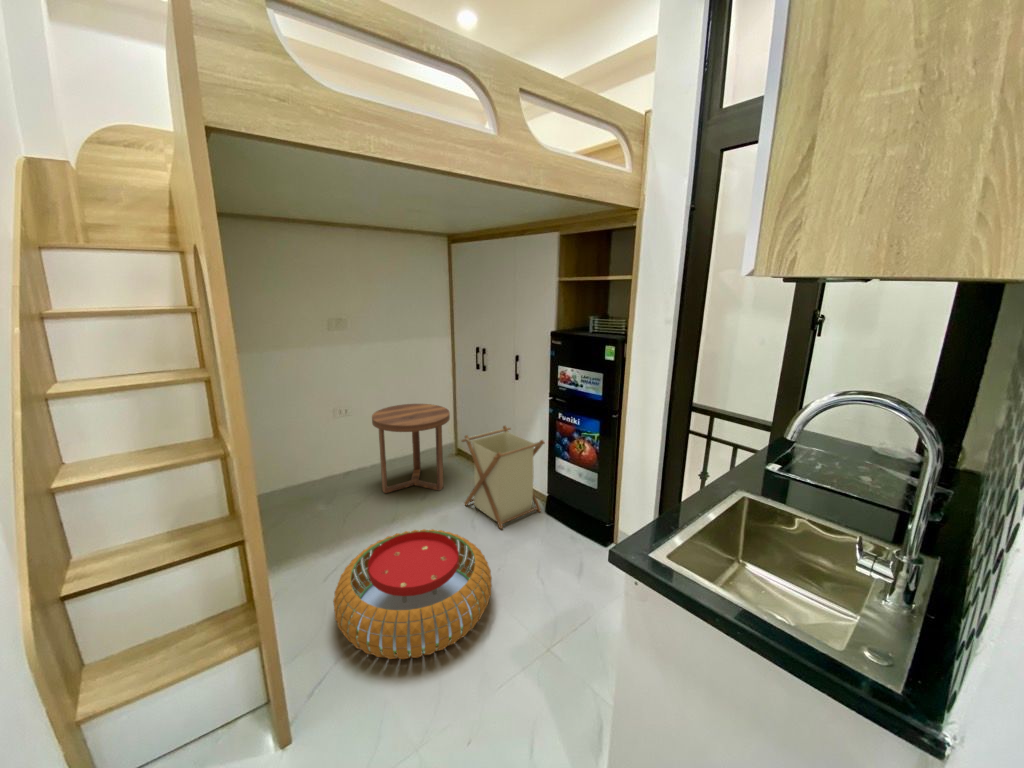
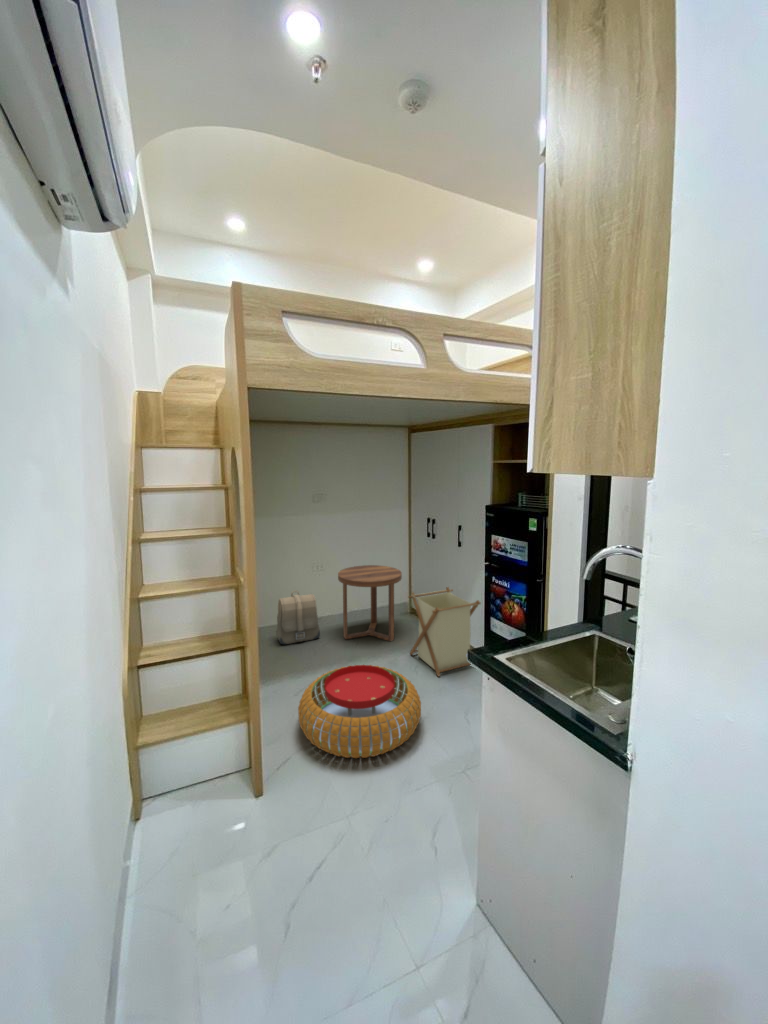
backpack: none [294,440,353,508] -> present [276,591,320,644]

